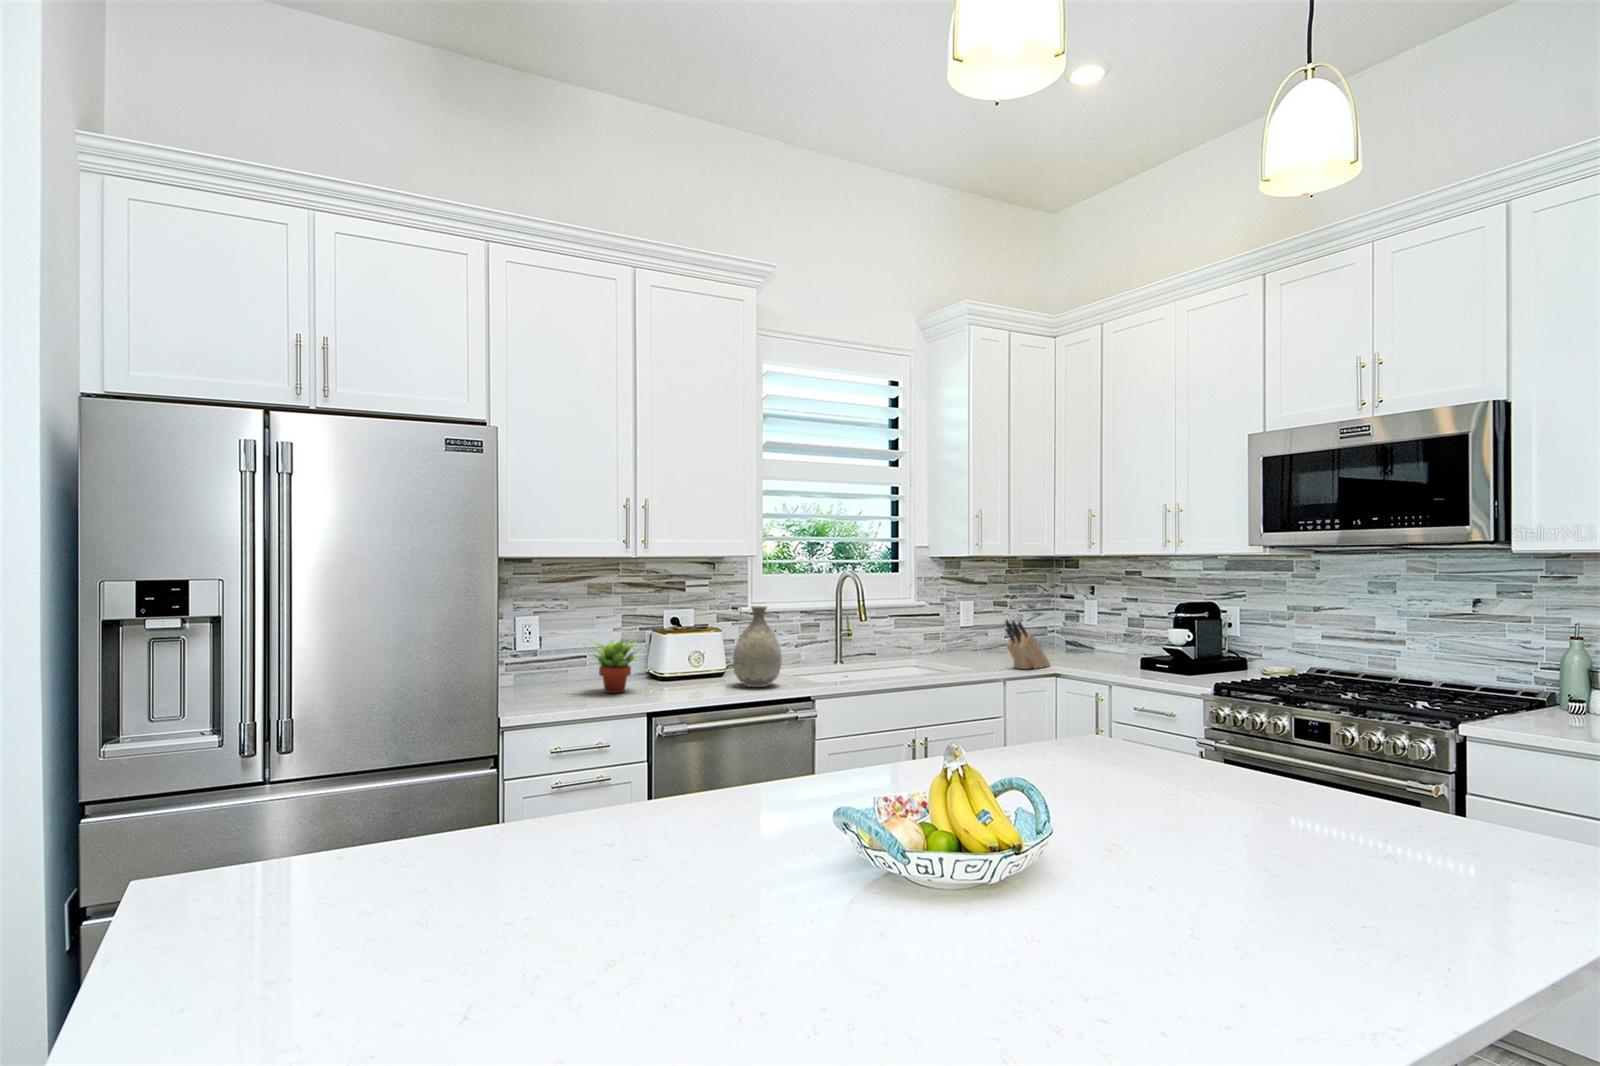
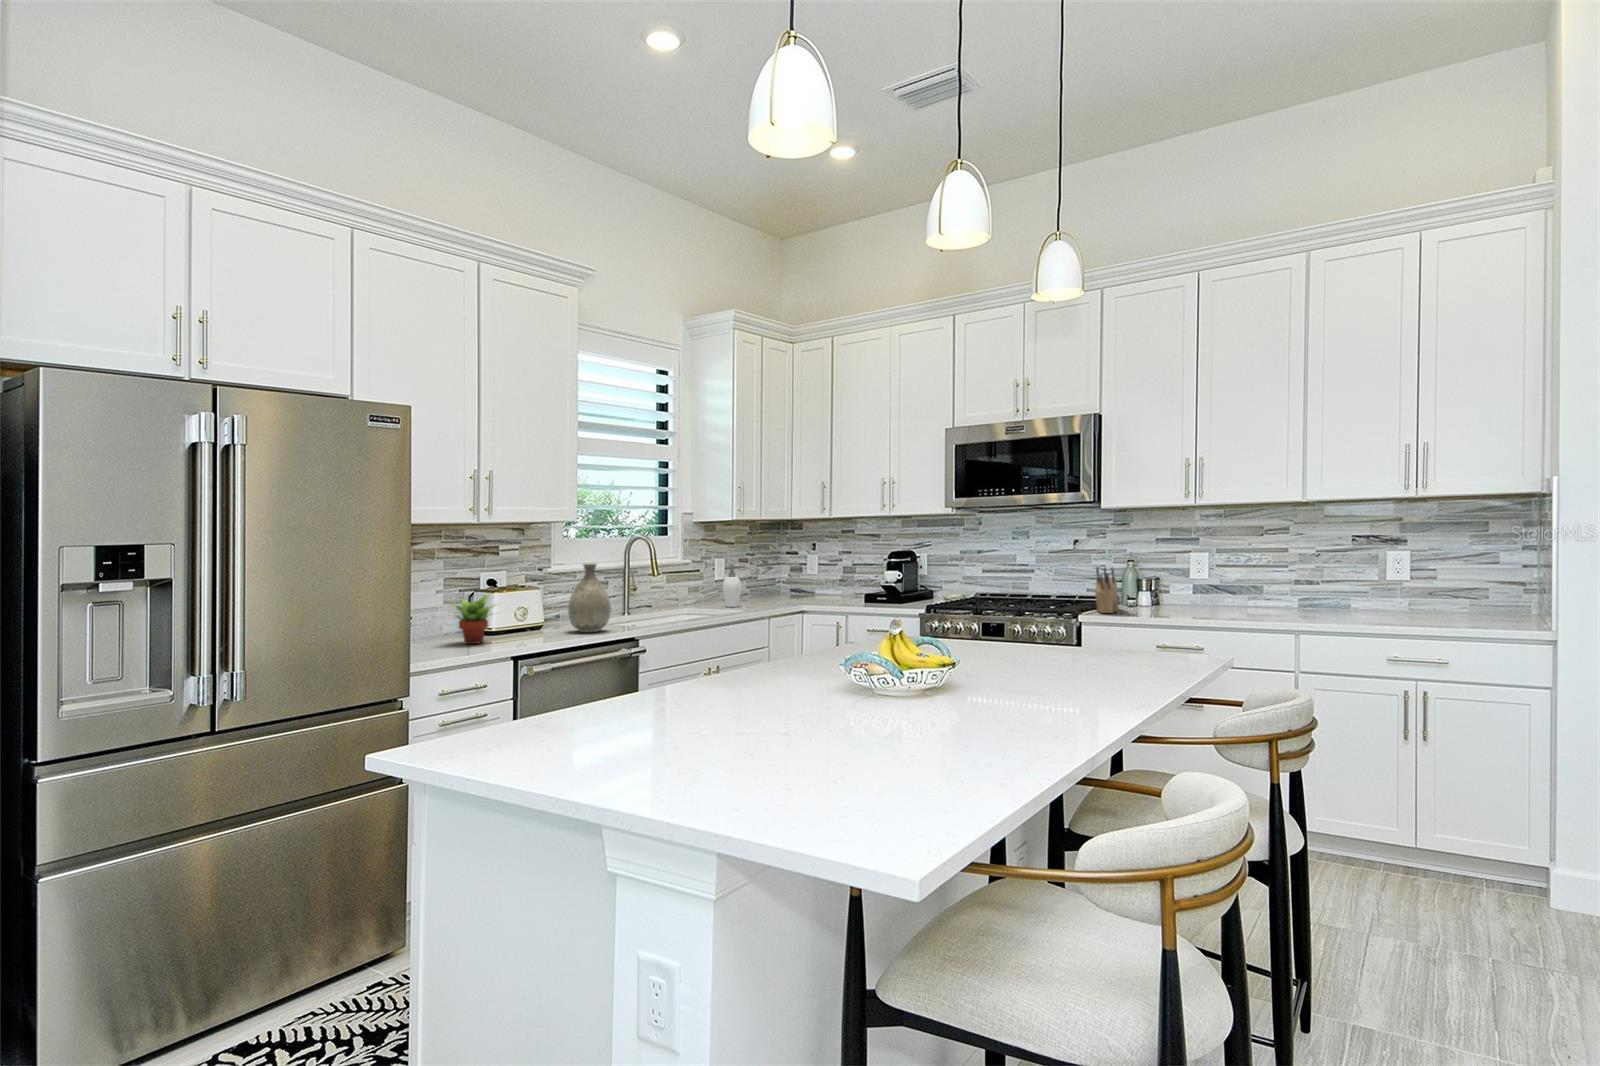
soap dispenser: none [958,610,988,661] -> present [723,565,744,607]
knife block: present [1005,620,1050,669] -> present [1095,567,1119,613]

